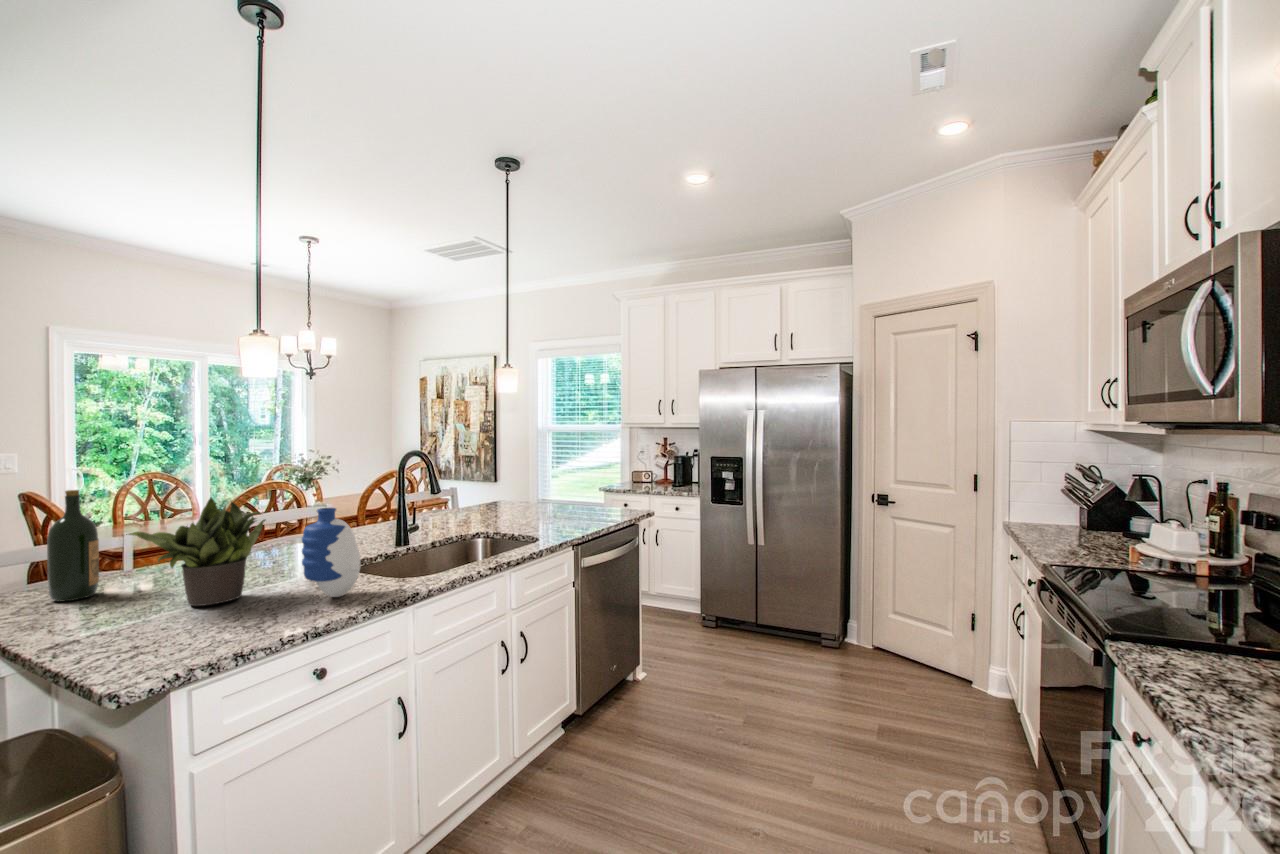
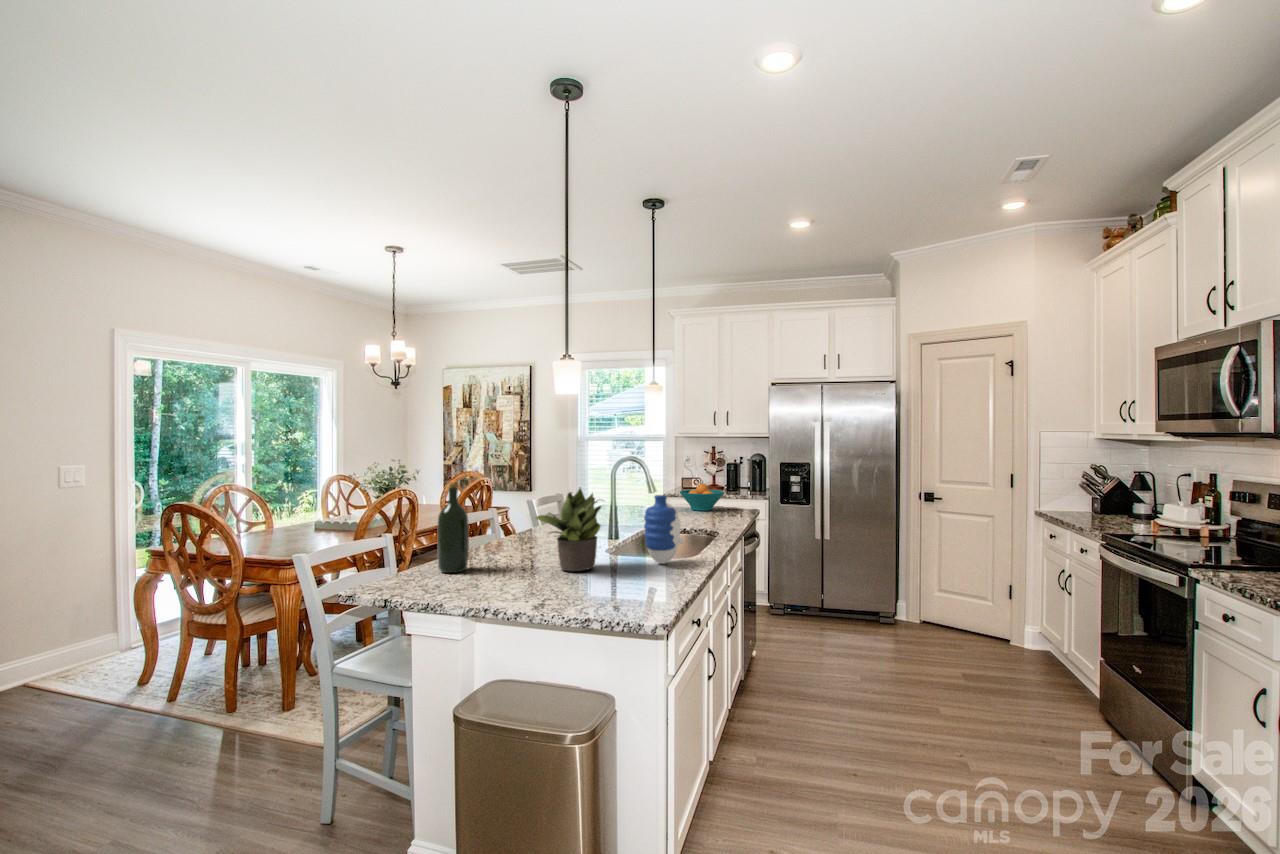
fruit bowl: none [557,482,609,514] -> present [680,484,725,511]

